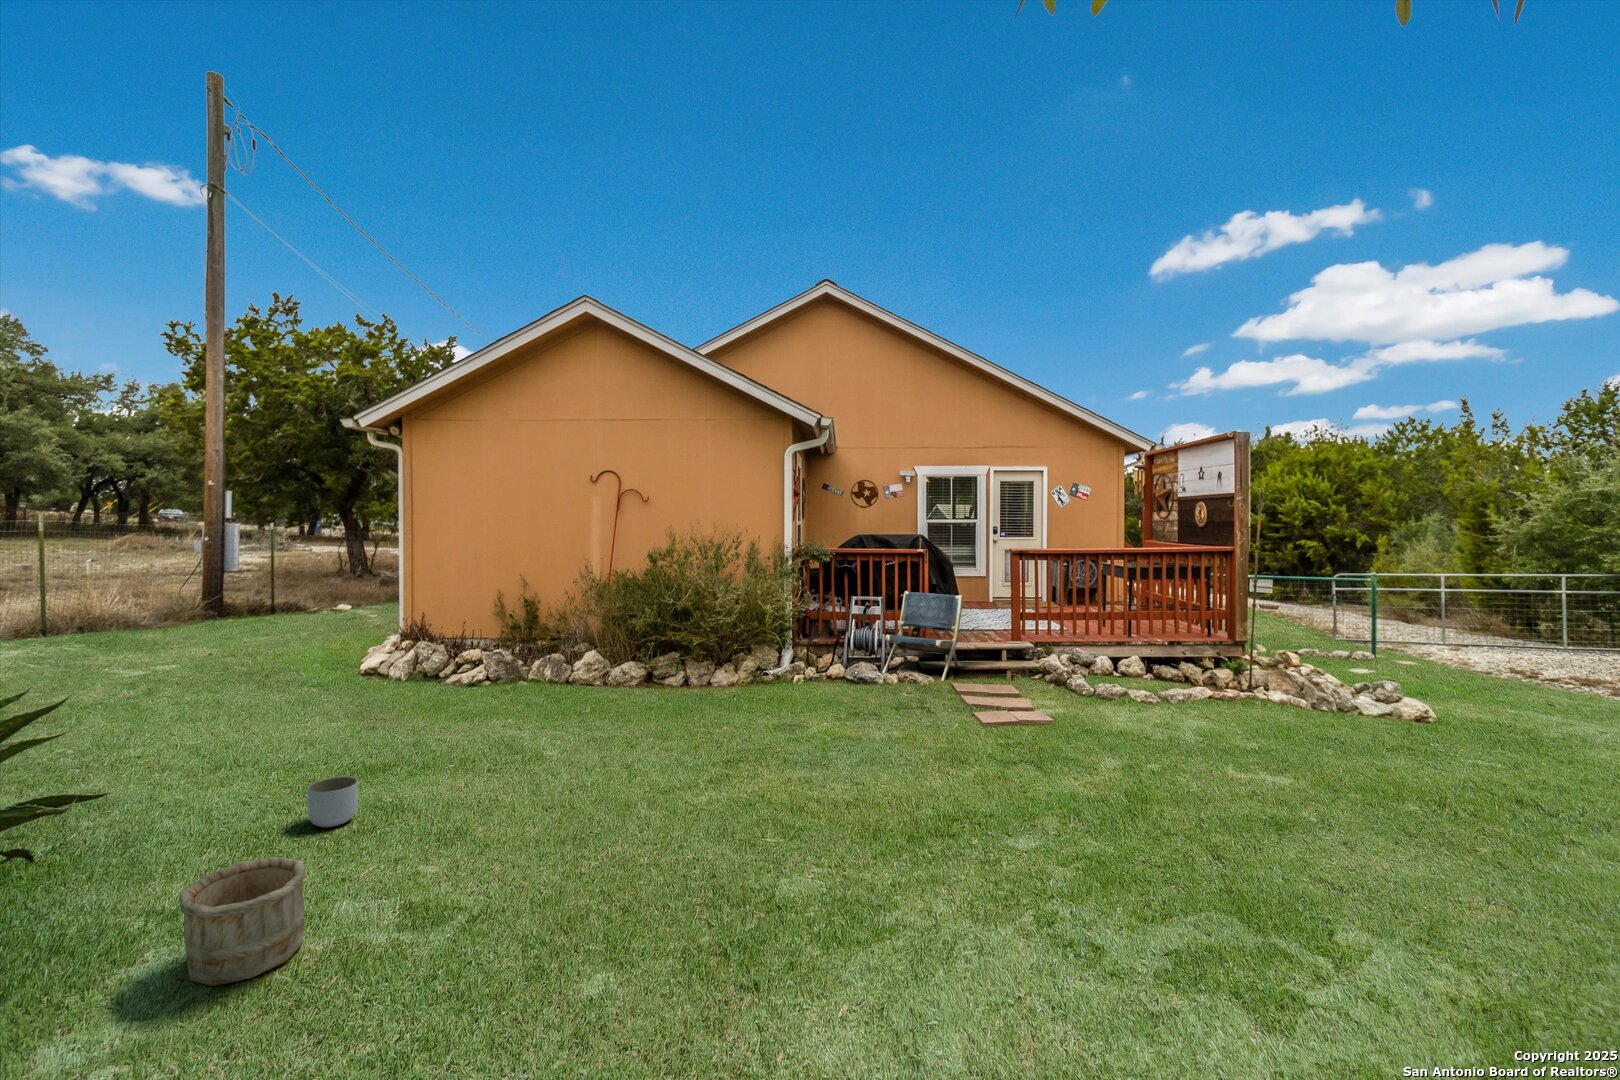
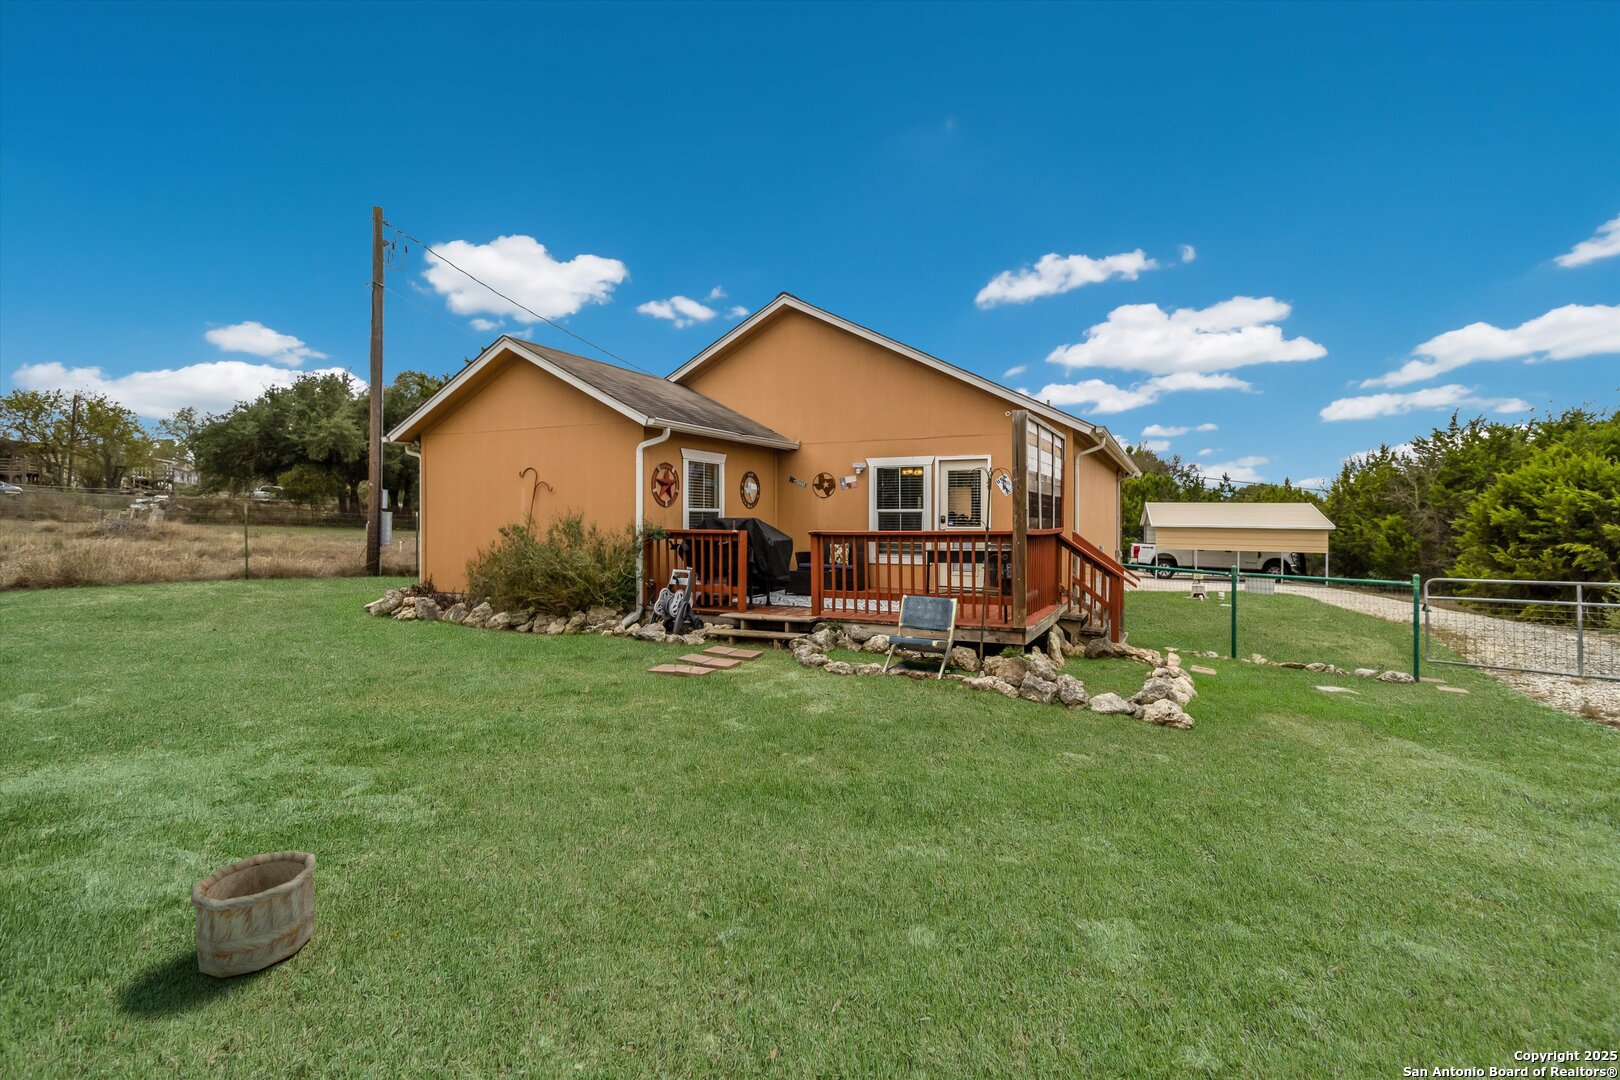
planter: present [307,776,358,827] -> none [330,771,379,820]

